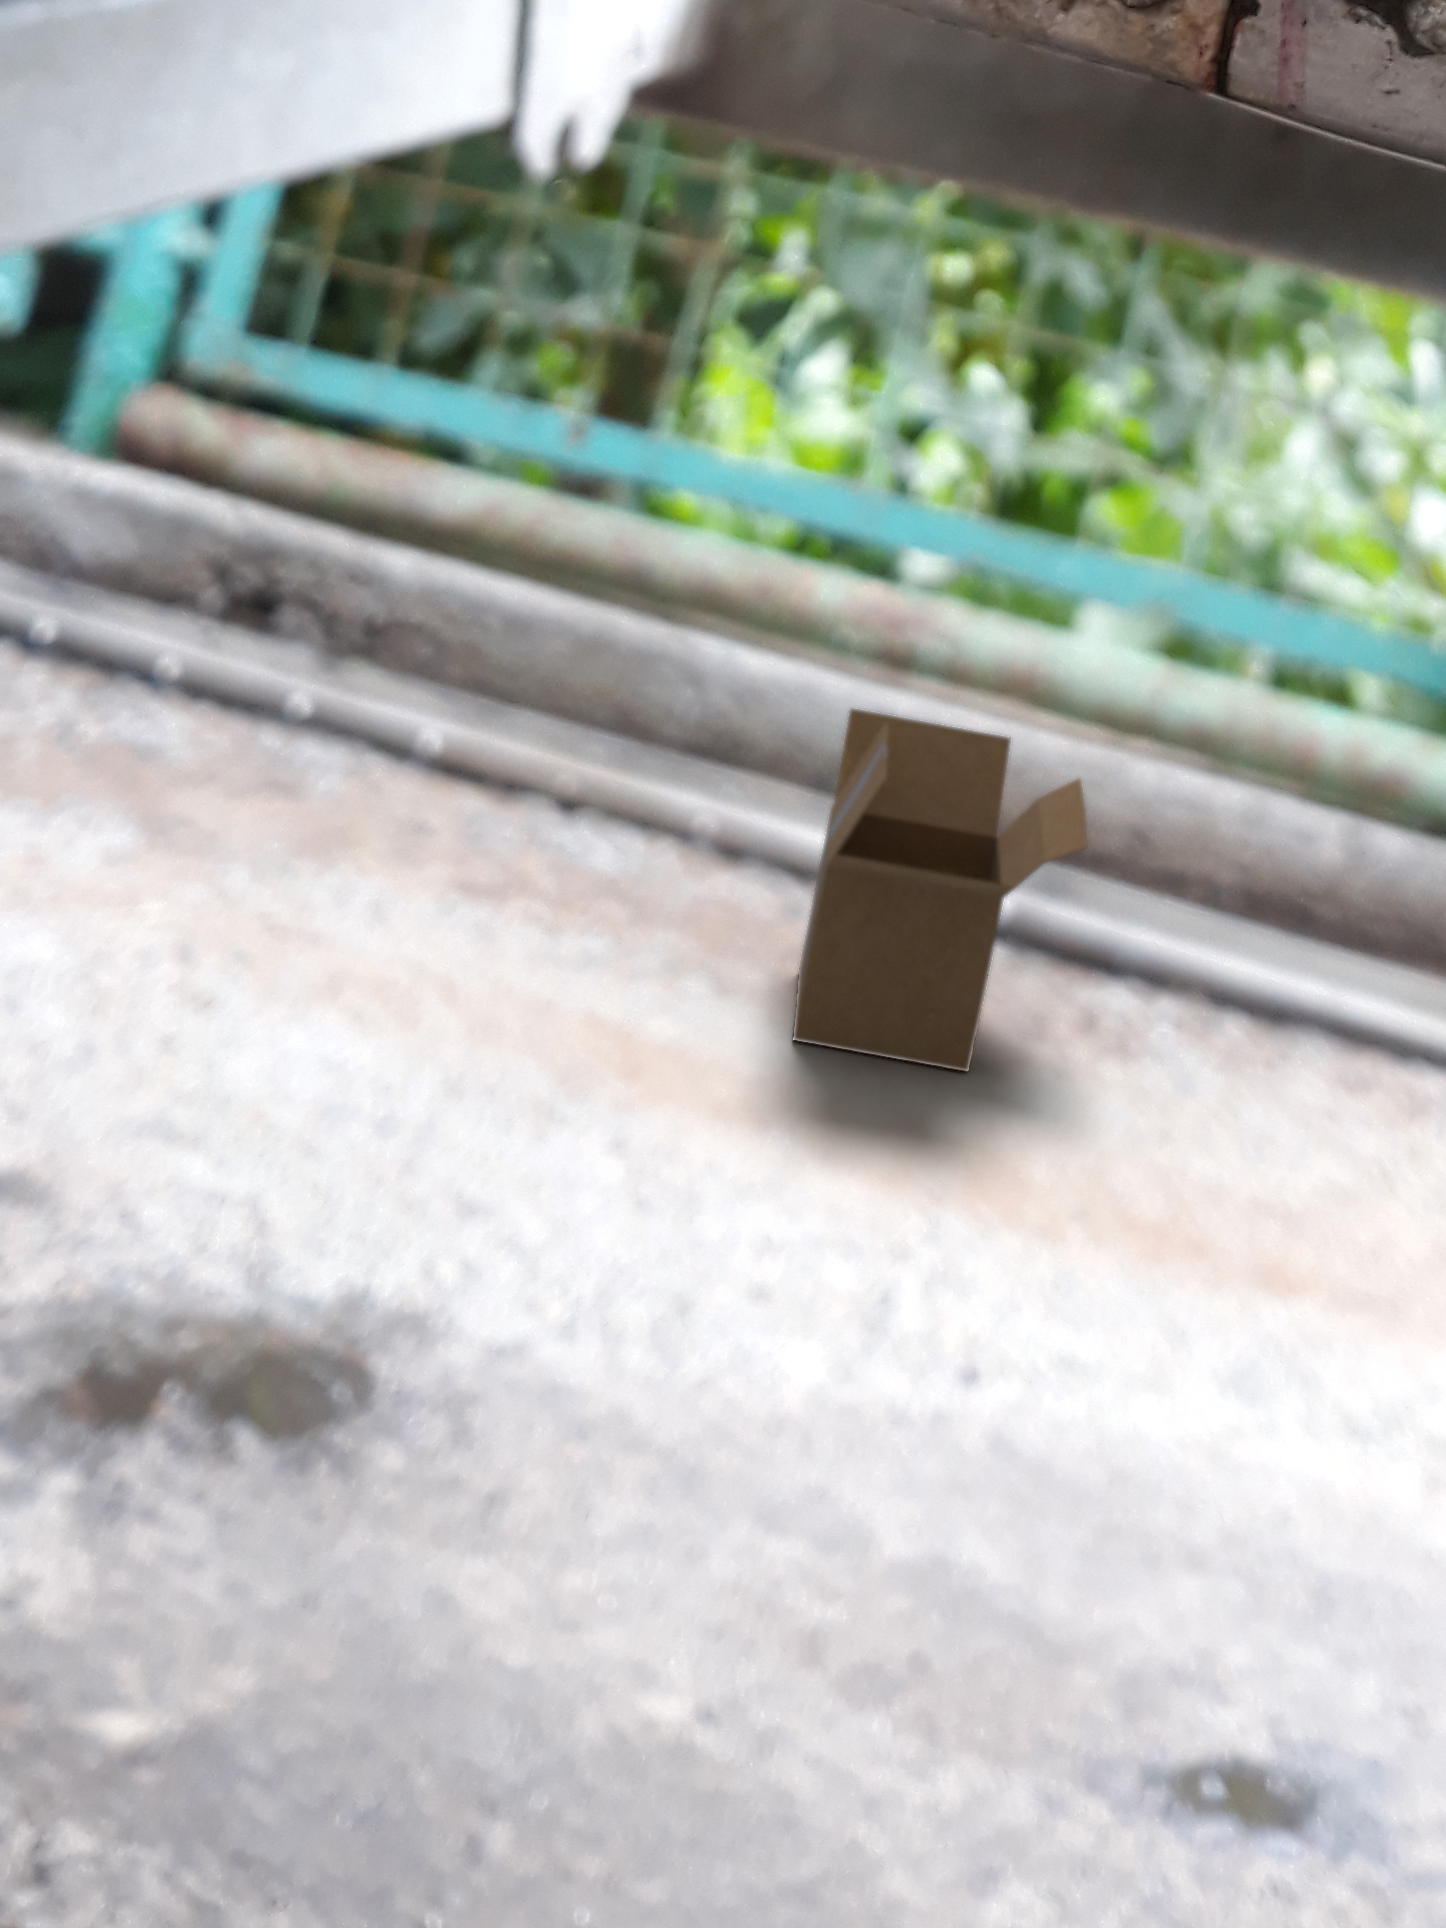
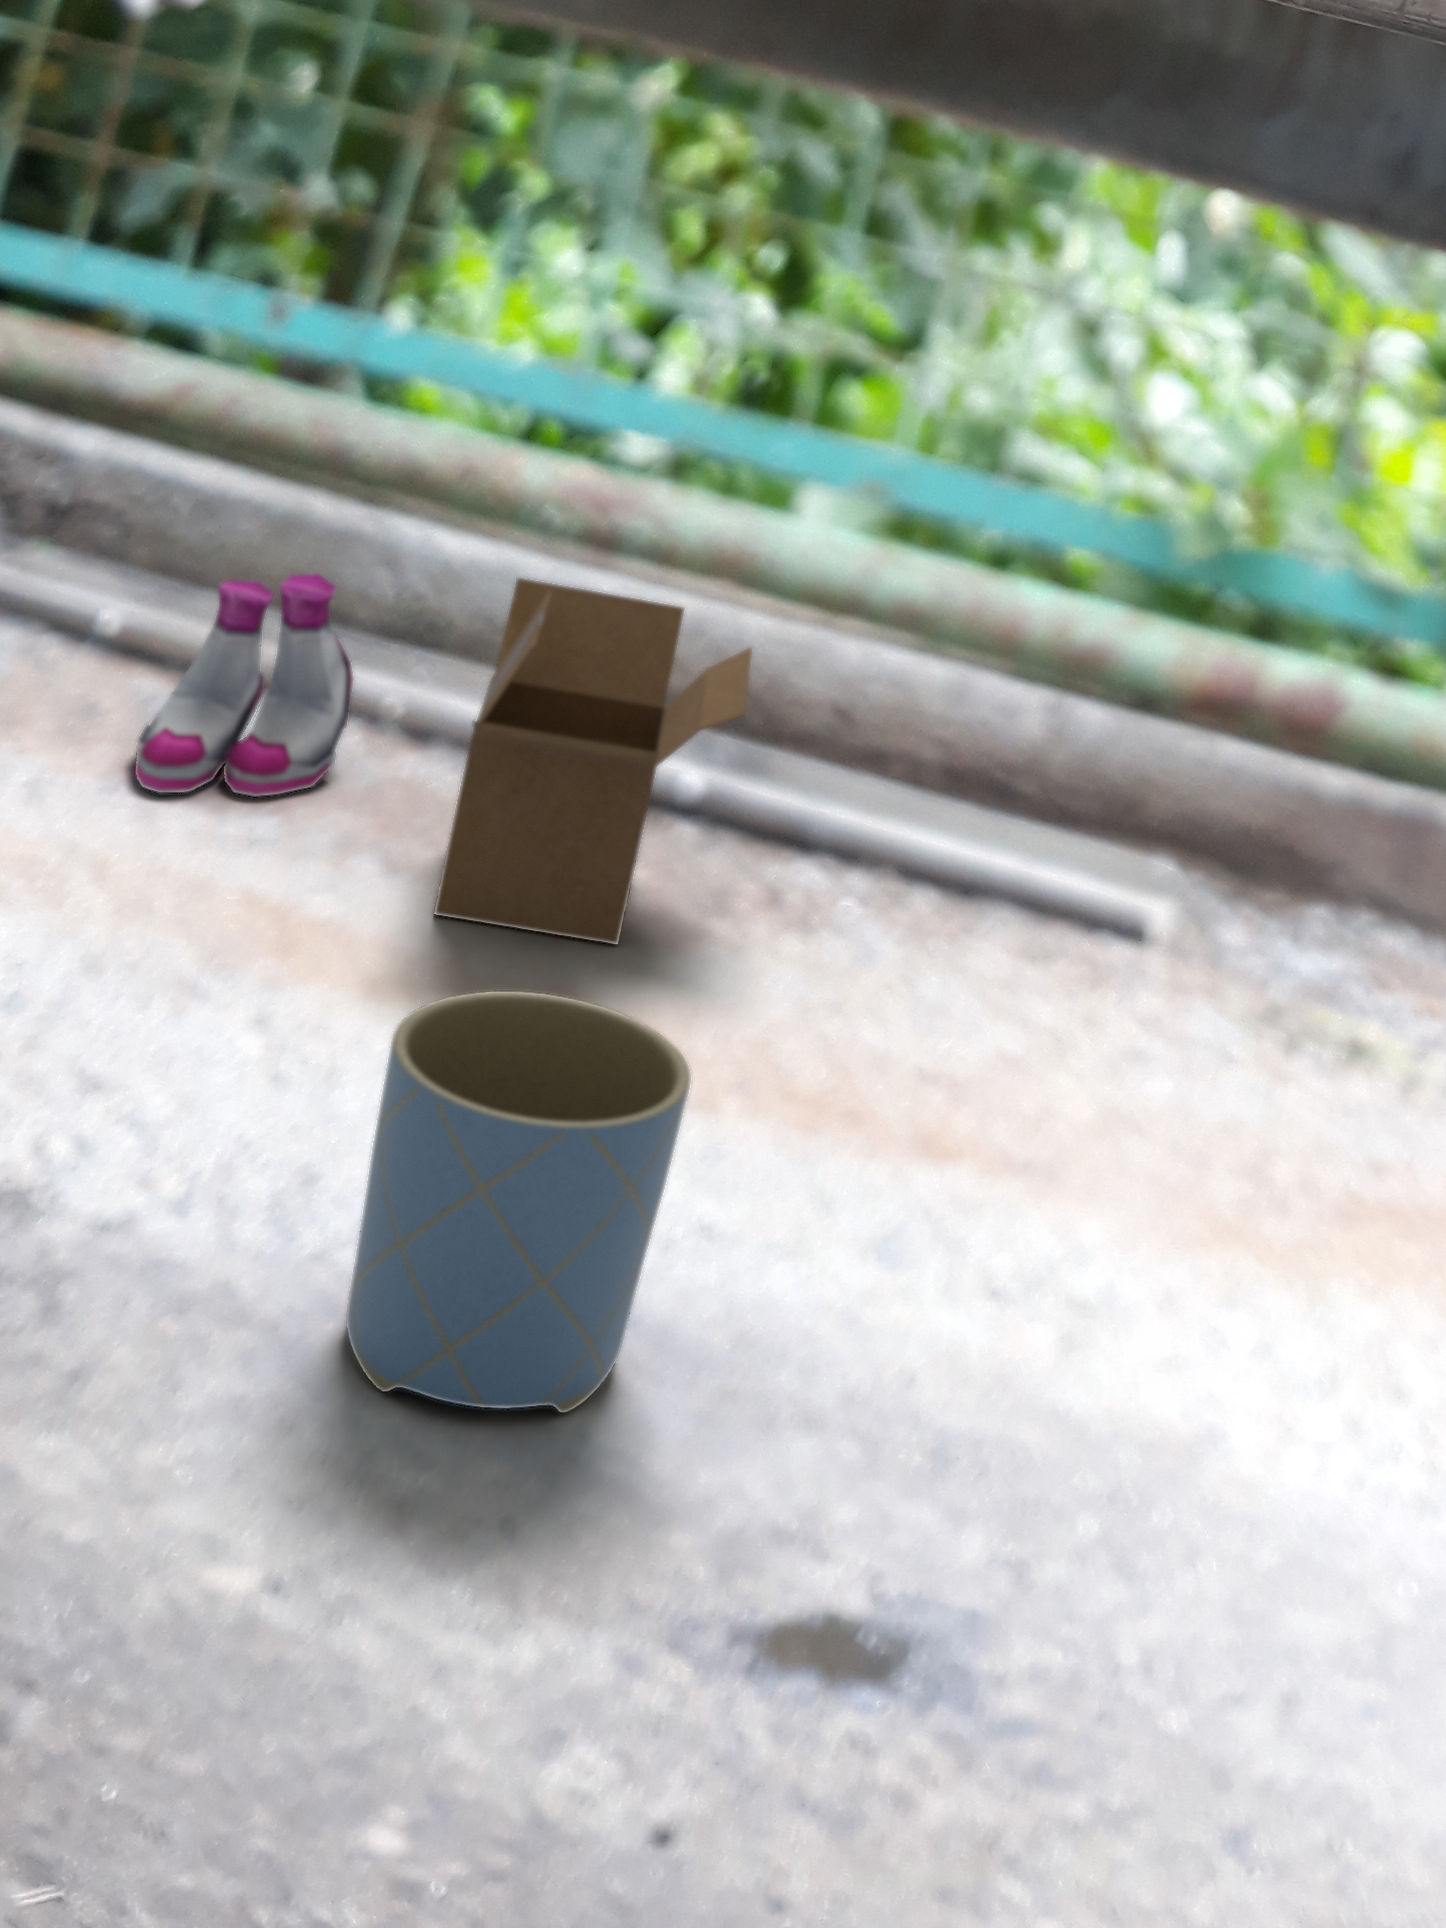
boots: none [491,702,688,920] -> present [135,574,353,797]
planter: none [798,1132,1121,1549] -> present [346,991,690,1413]

